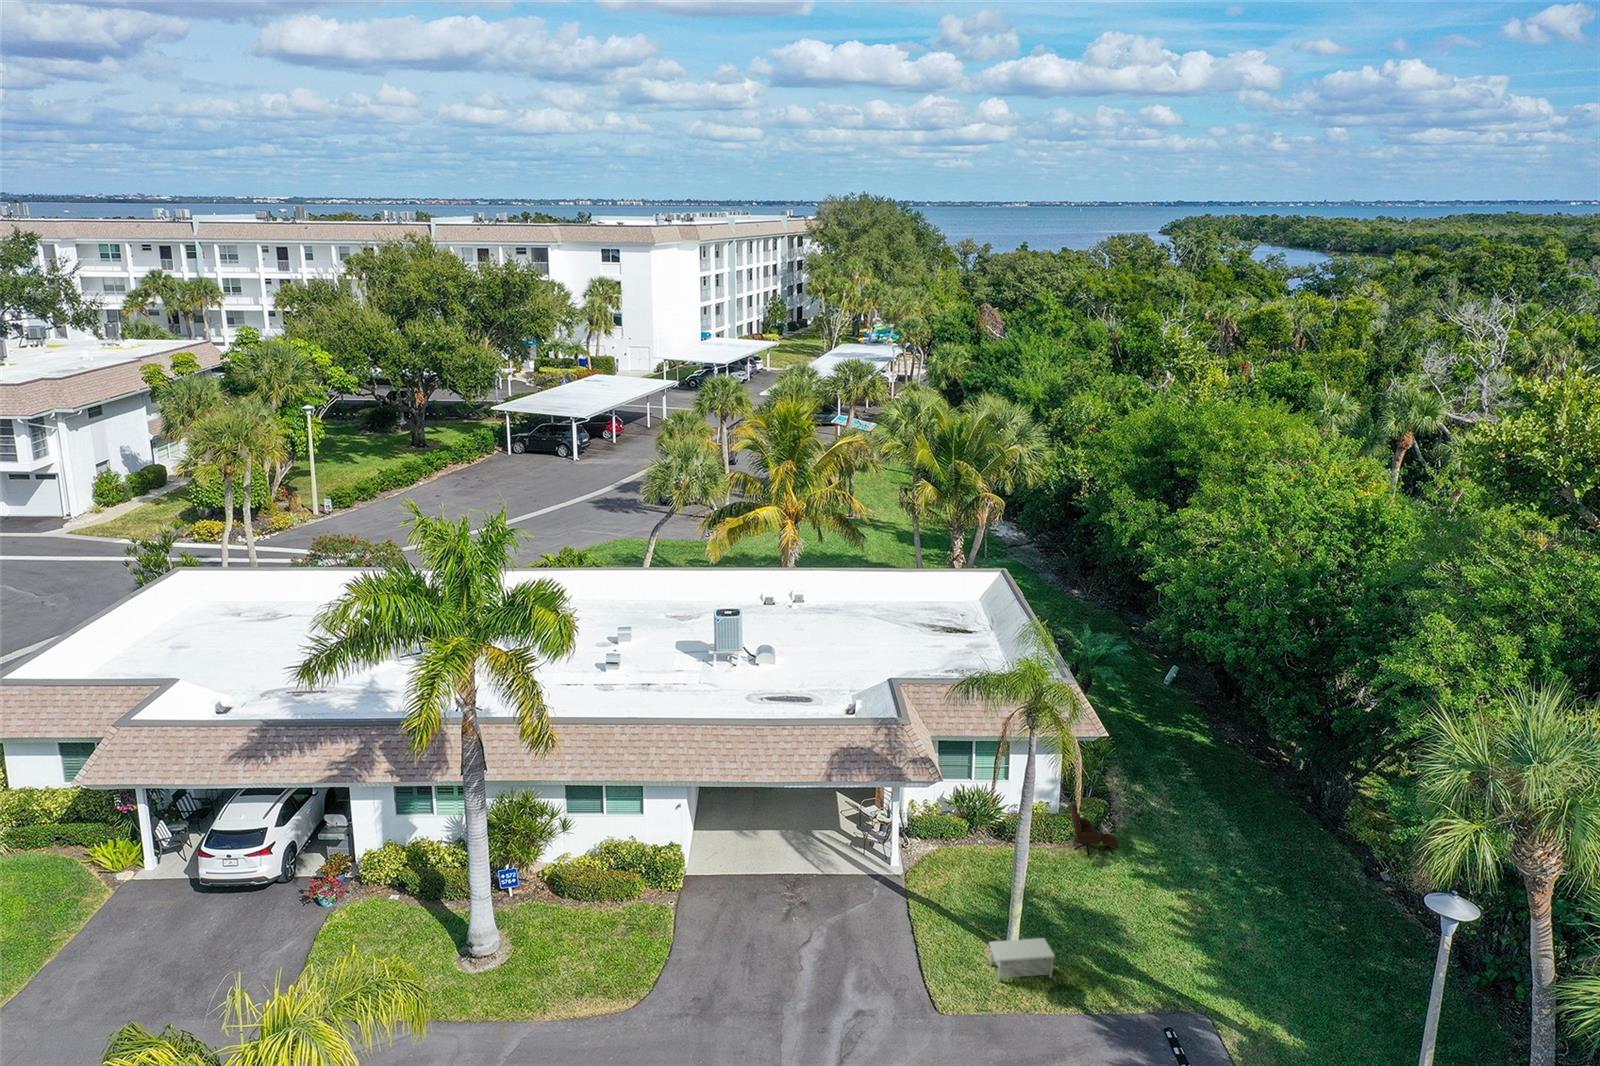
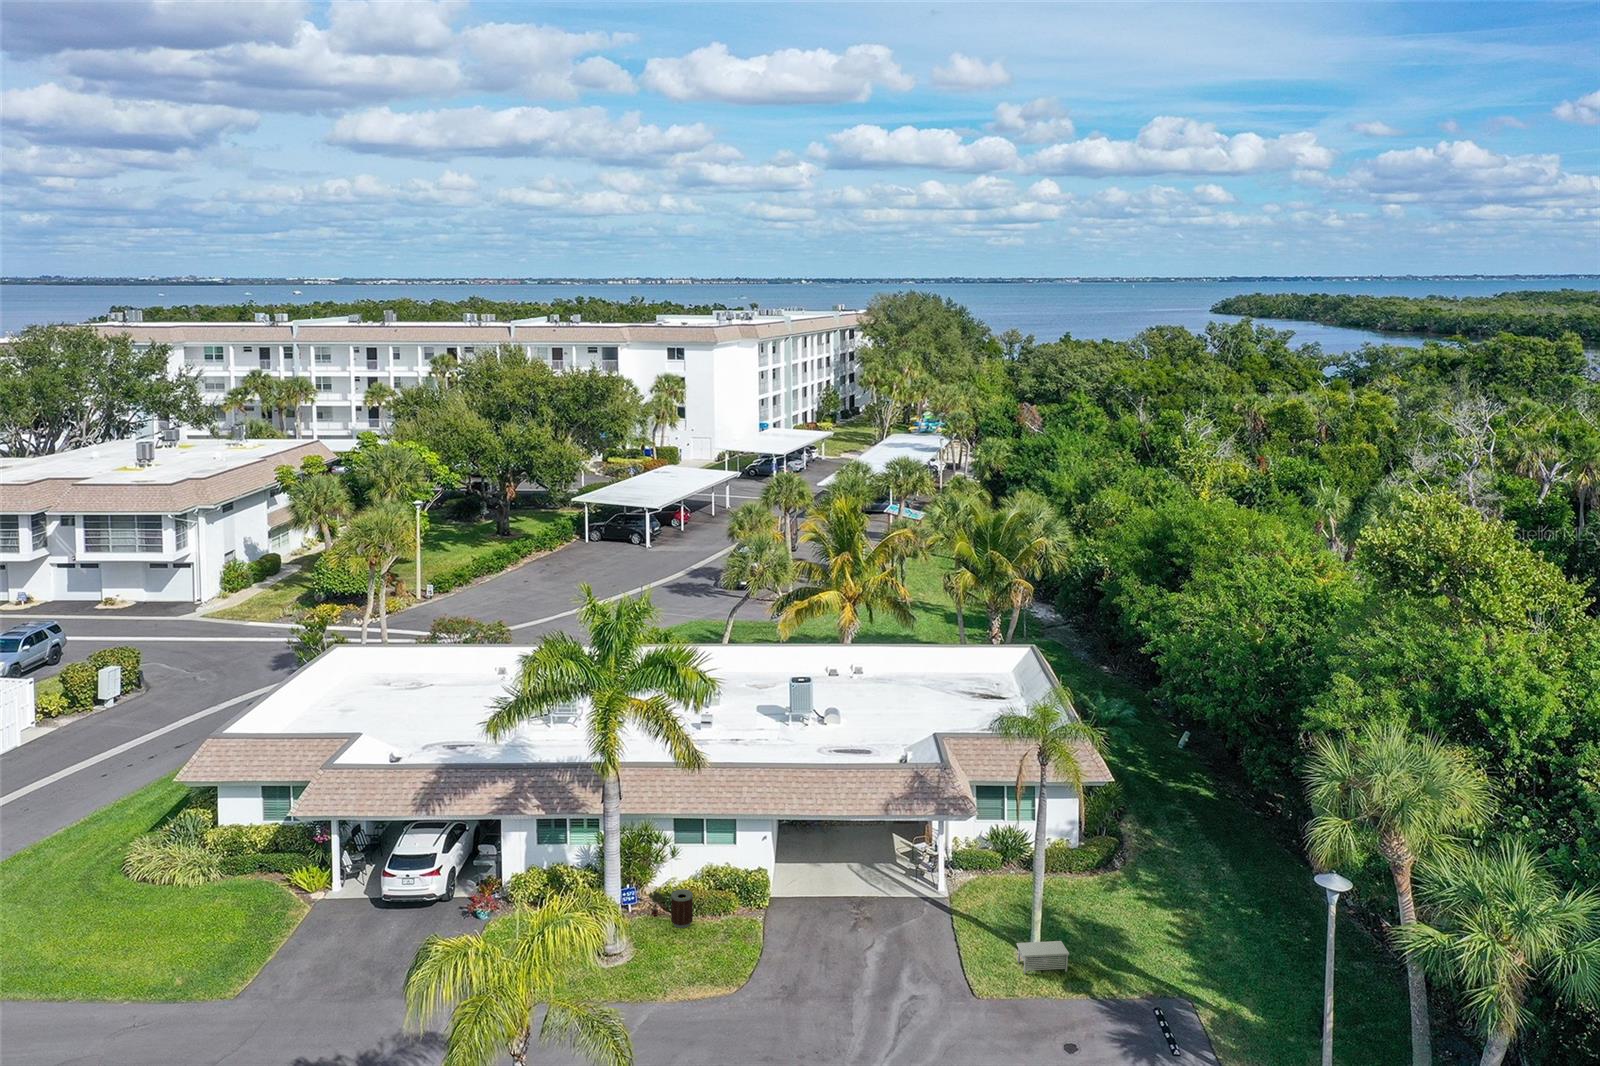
lounge chair: present [1072,805,1119,855] -> none [1088,843,1128,885]
potted tree: none [531,868,554,904] -> present [649,888,665,916]
trash can: none [557,872,585,921] -> present [671,889,693,928]

